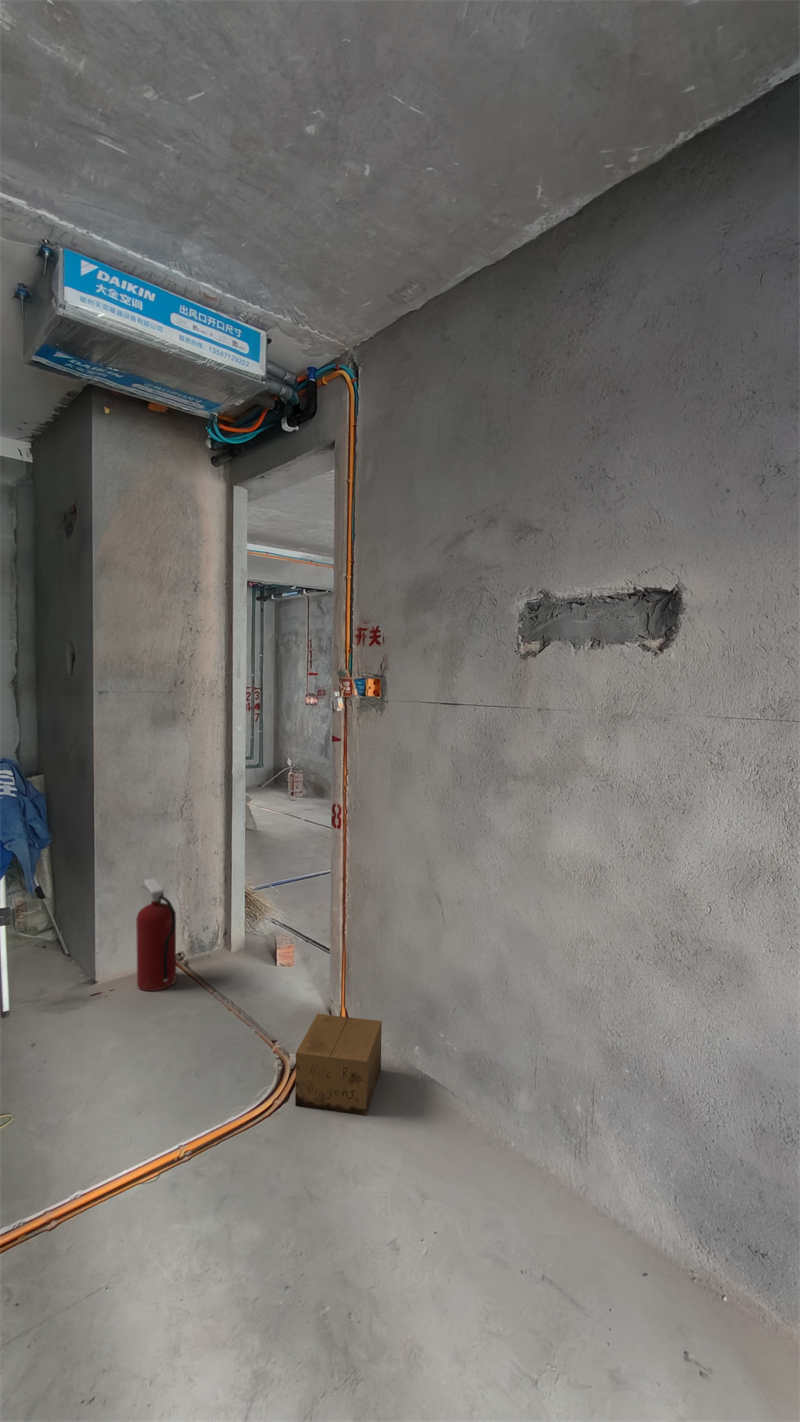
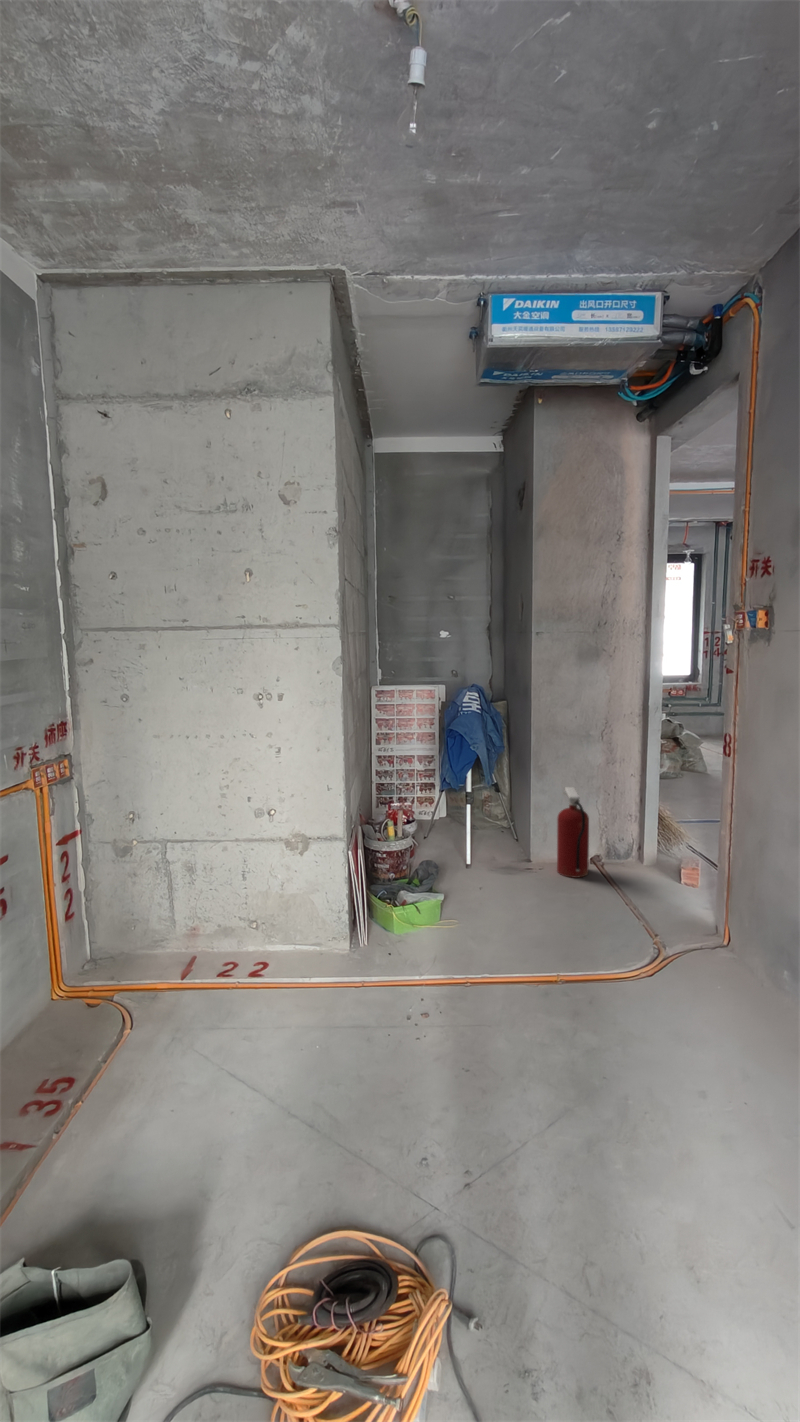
cardboard box: present [295,1014,382,1115] -> none [658,919,754,1011]

